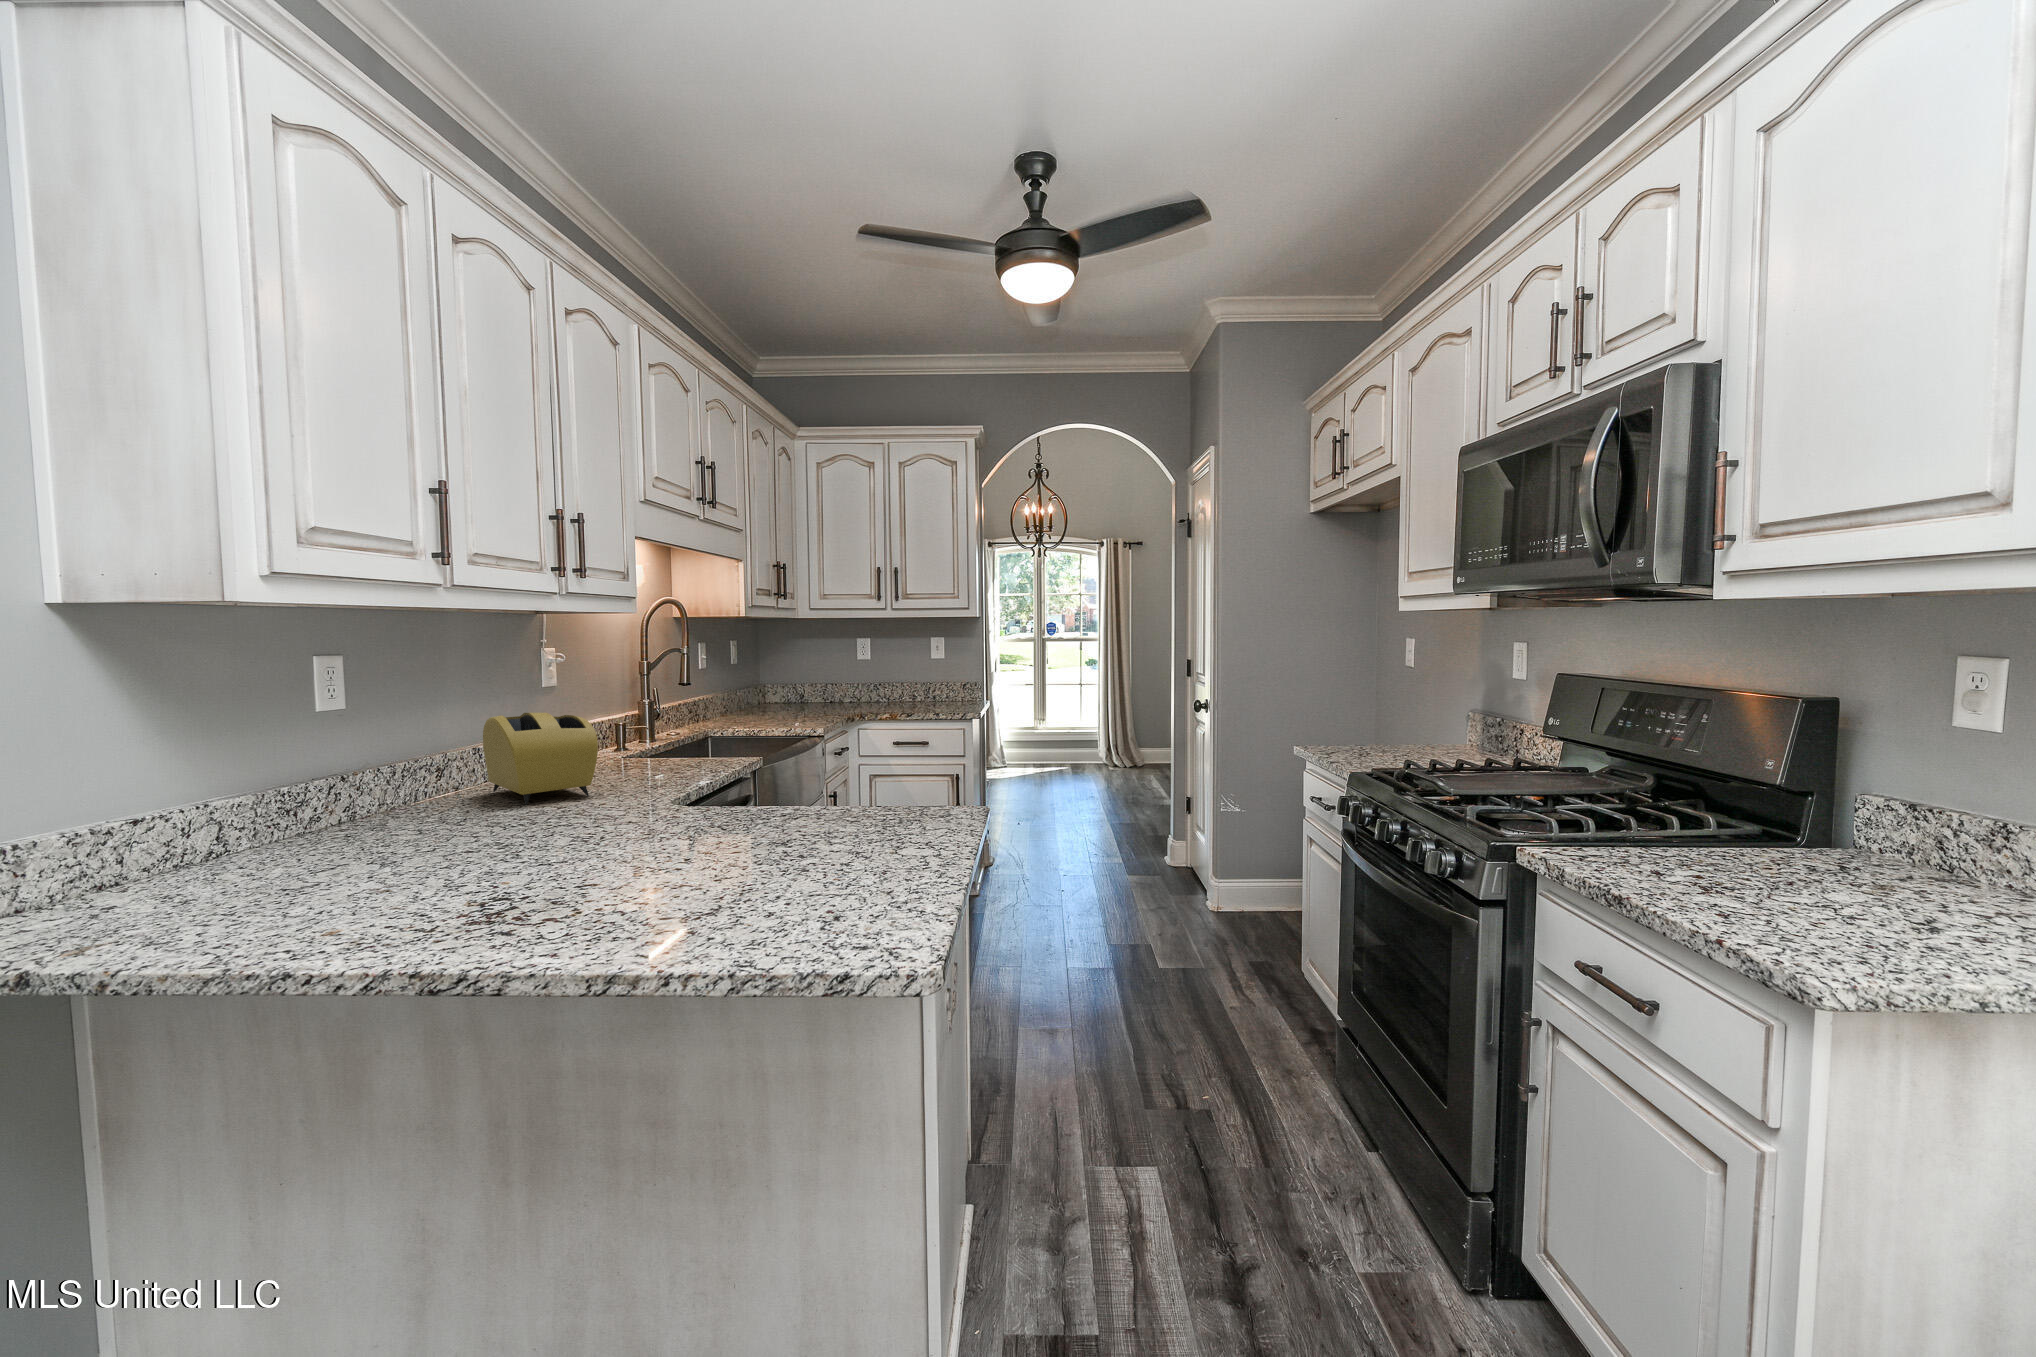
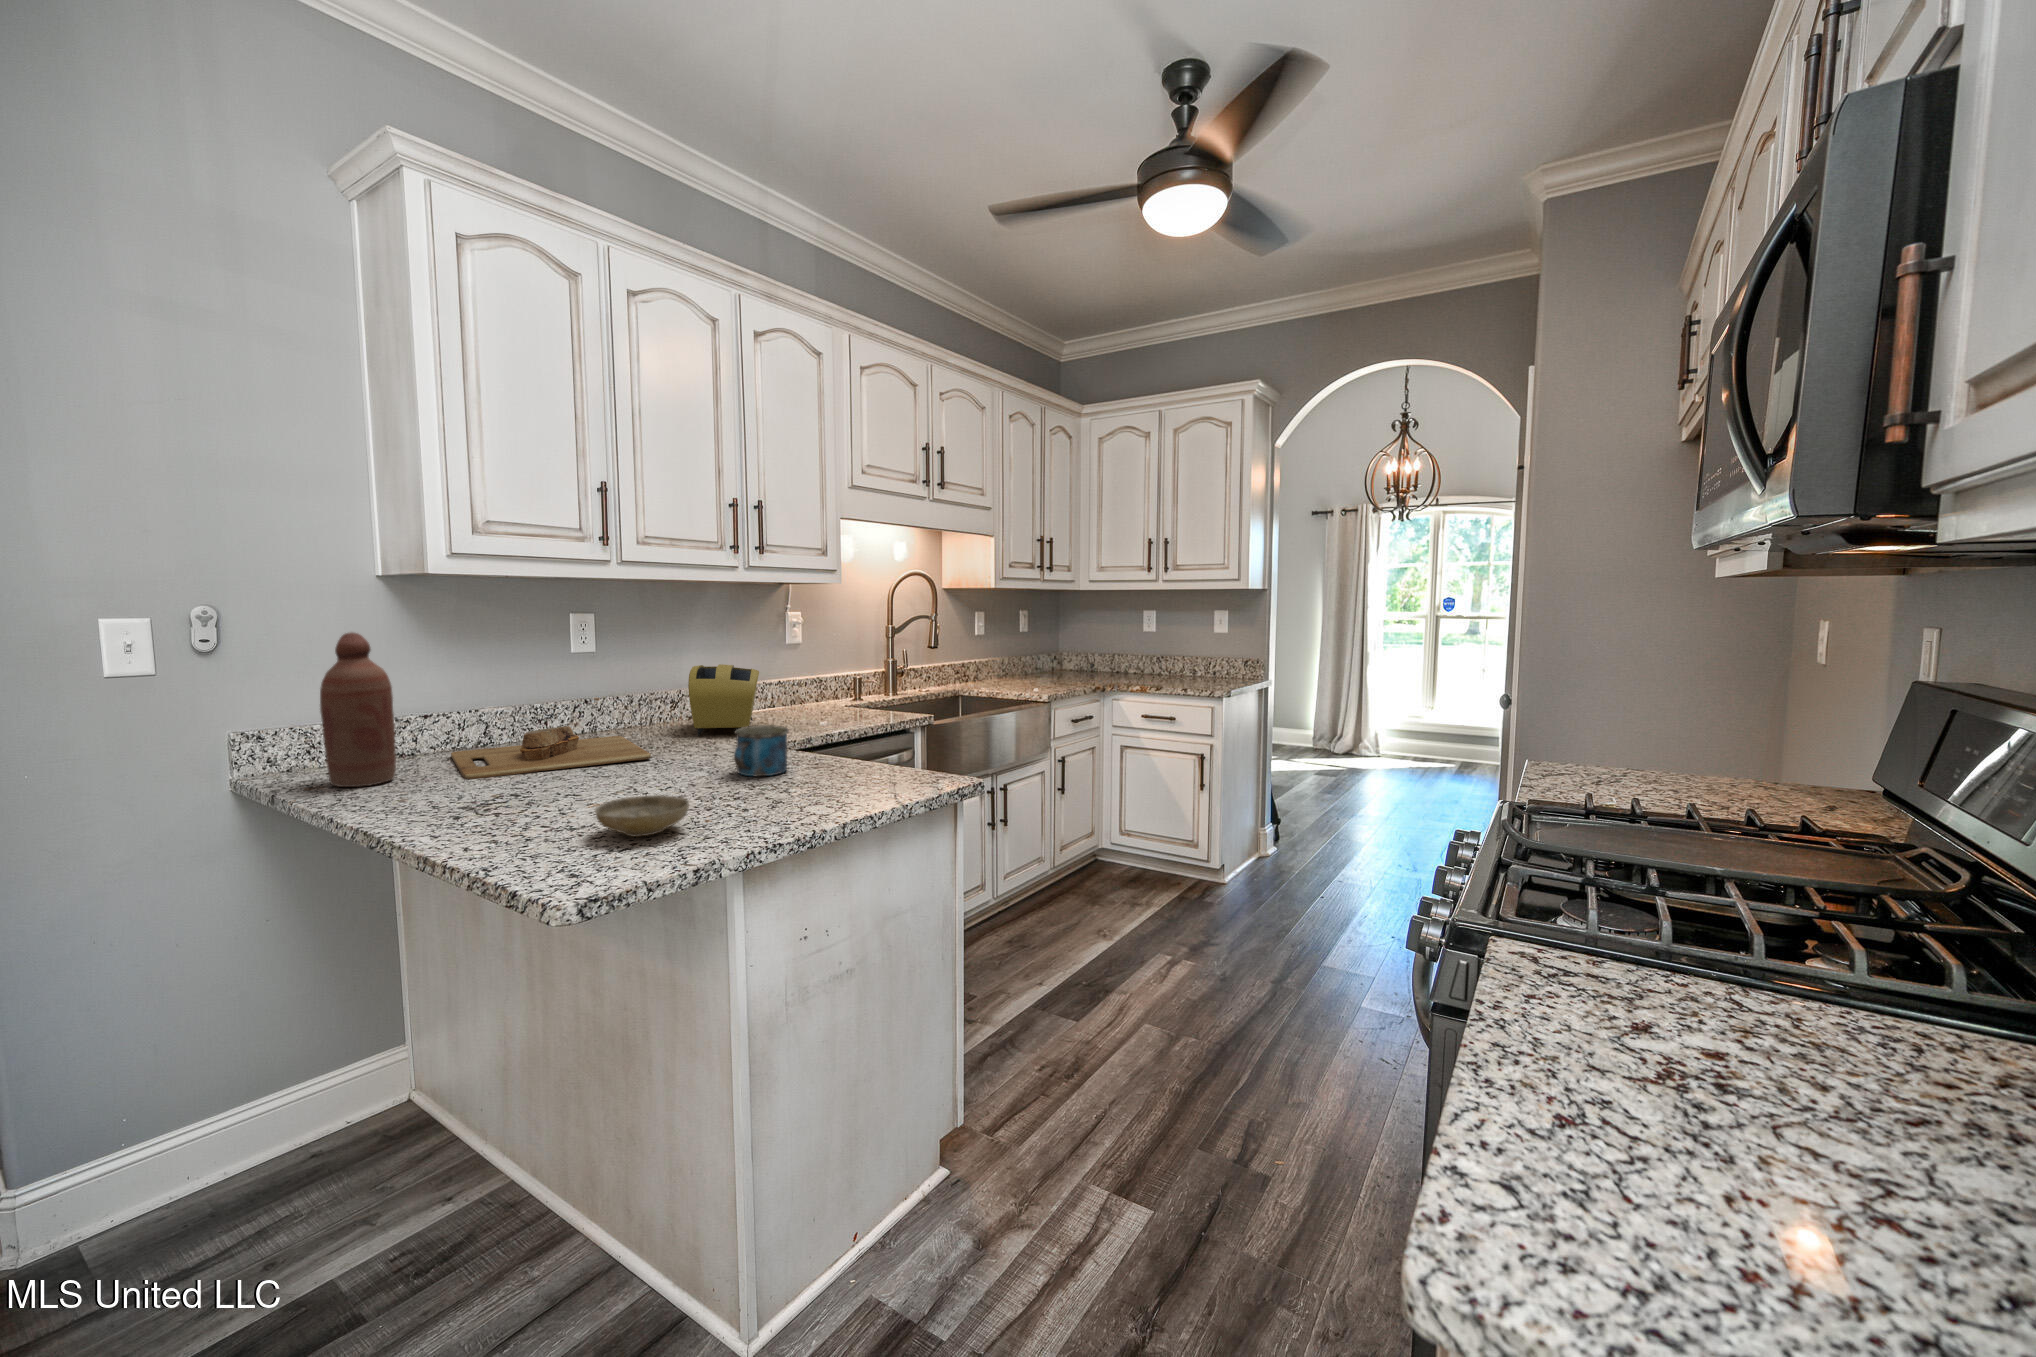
bottle: none [69,682,202,931] -> present [320,632,396,787]
mug: none [683,765,749,826] -> present [734,725,788,777]
cutting board: none [203,804,541,890] -> present [451,726,651,779]
ceramic bowl: none [701,839,808,889] -> present [595,796,689,837]

